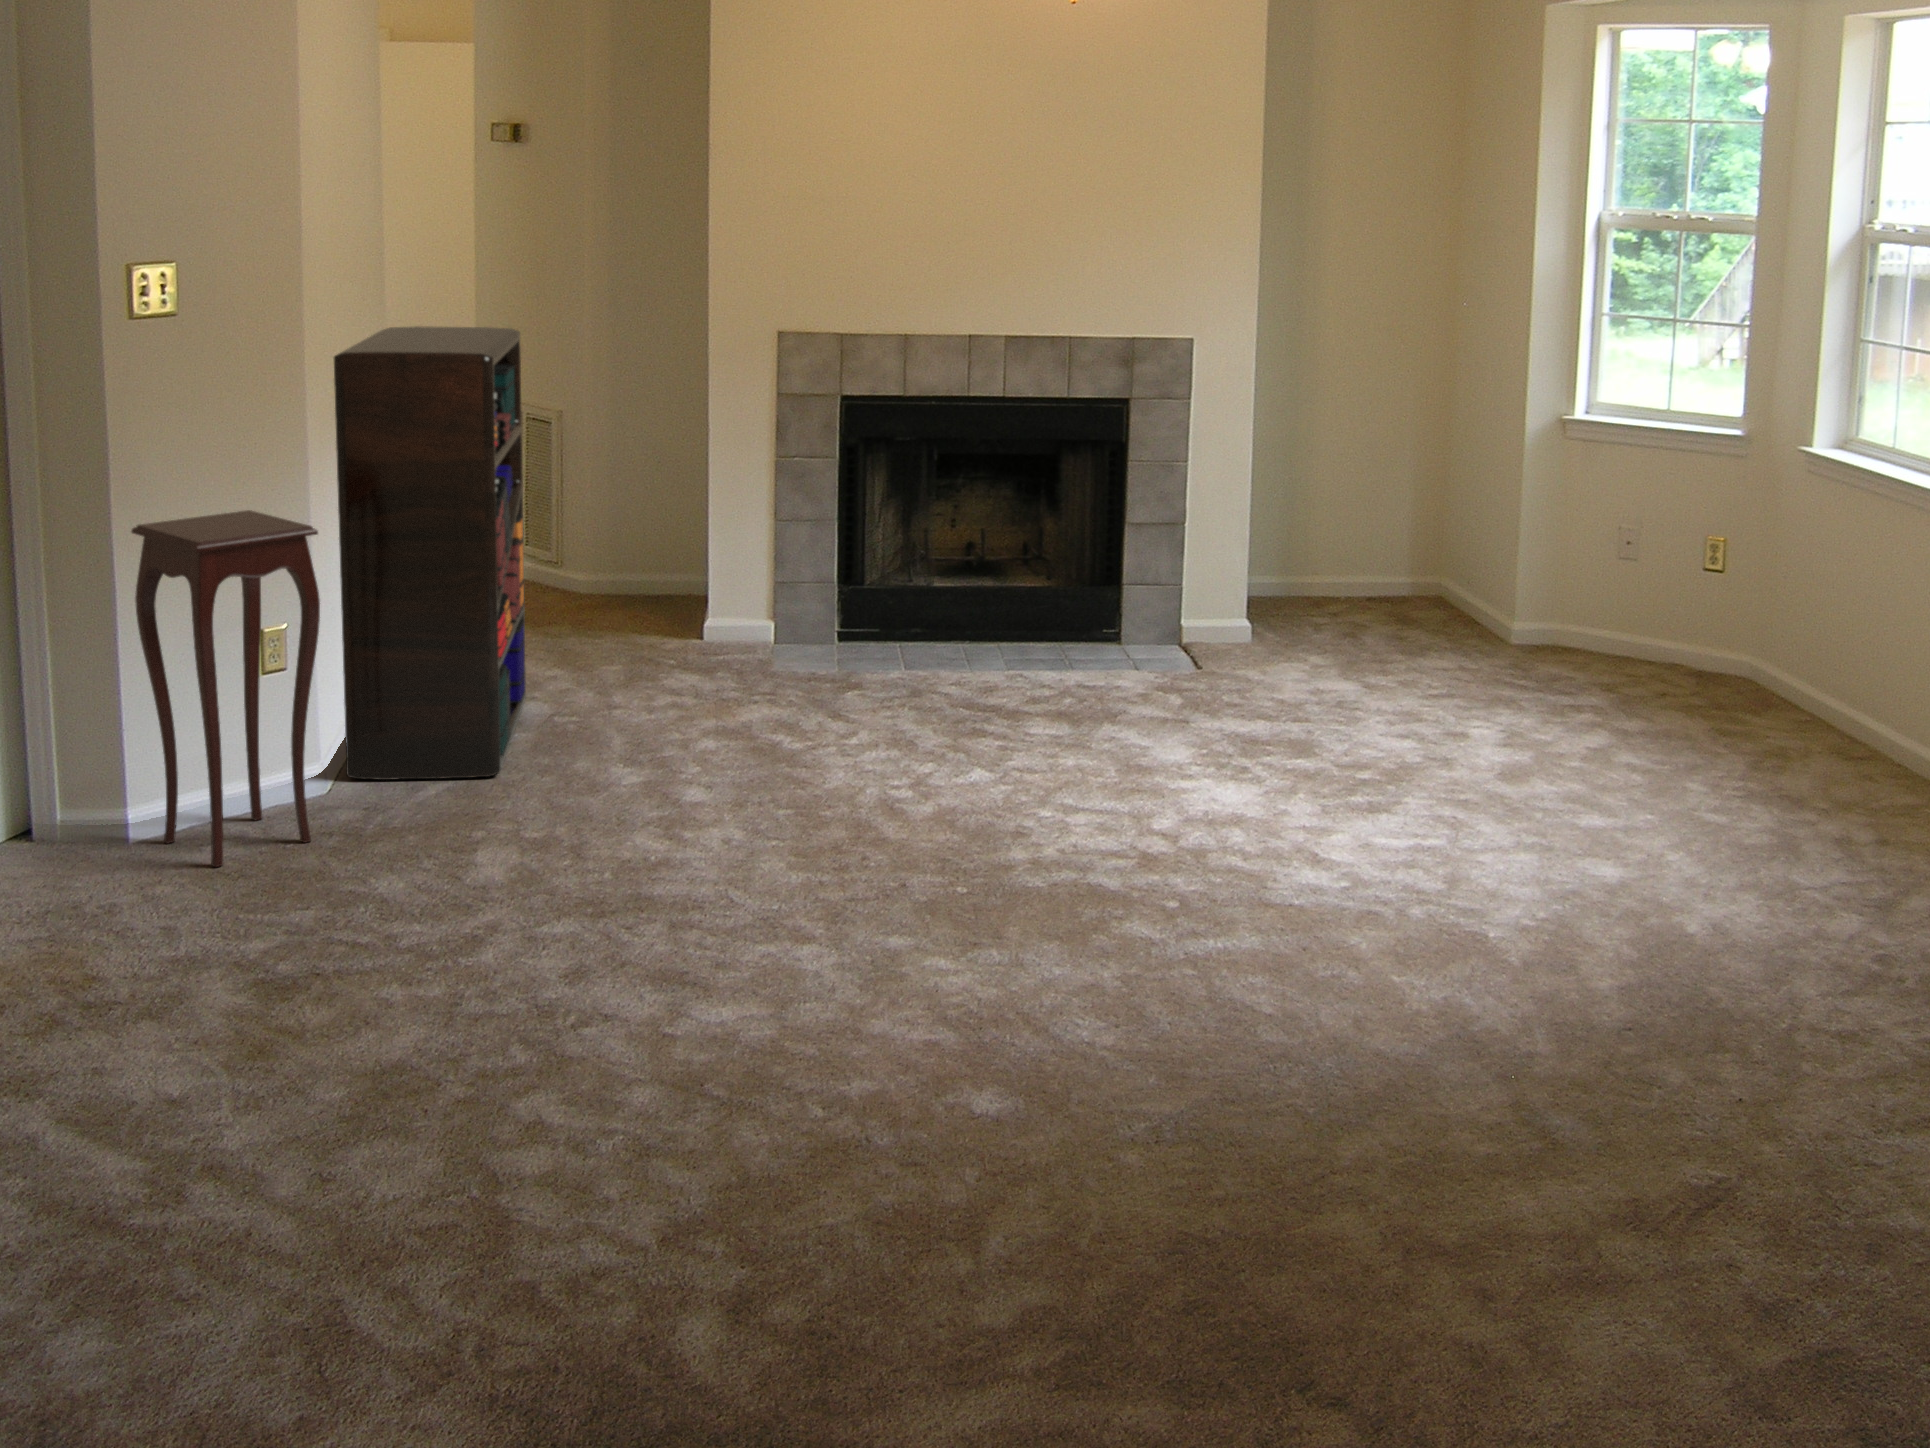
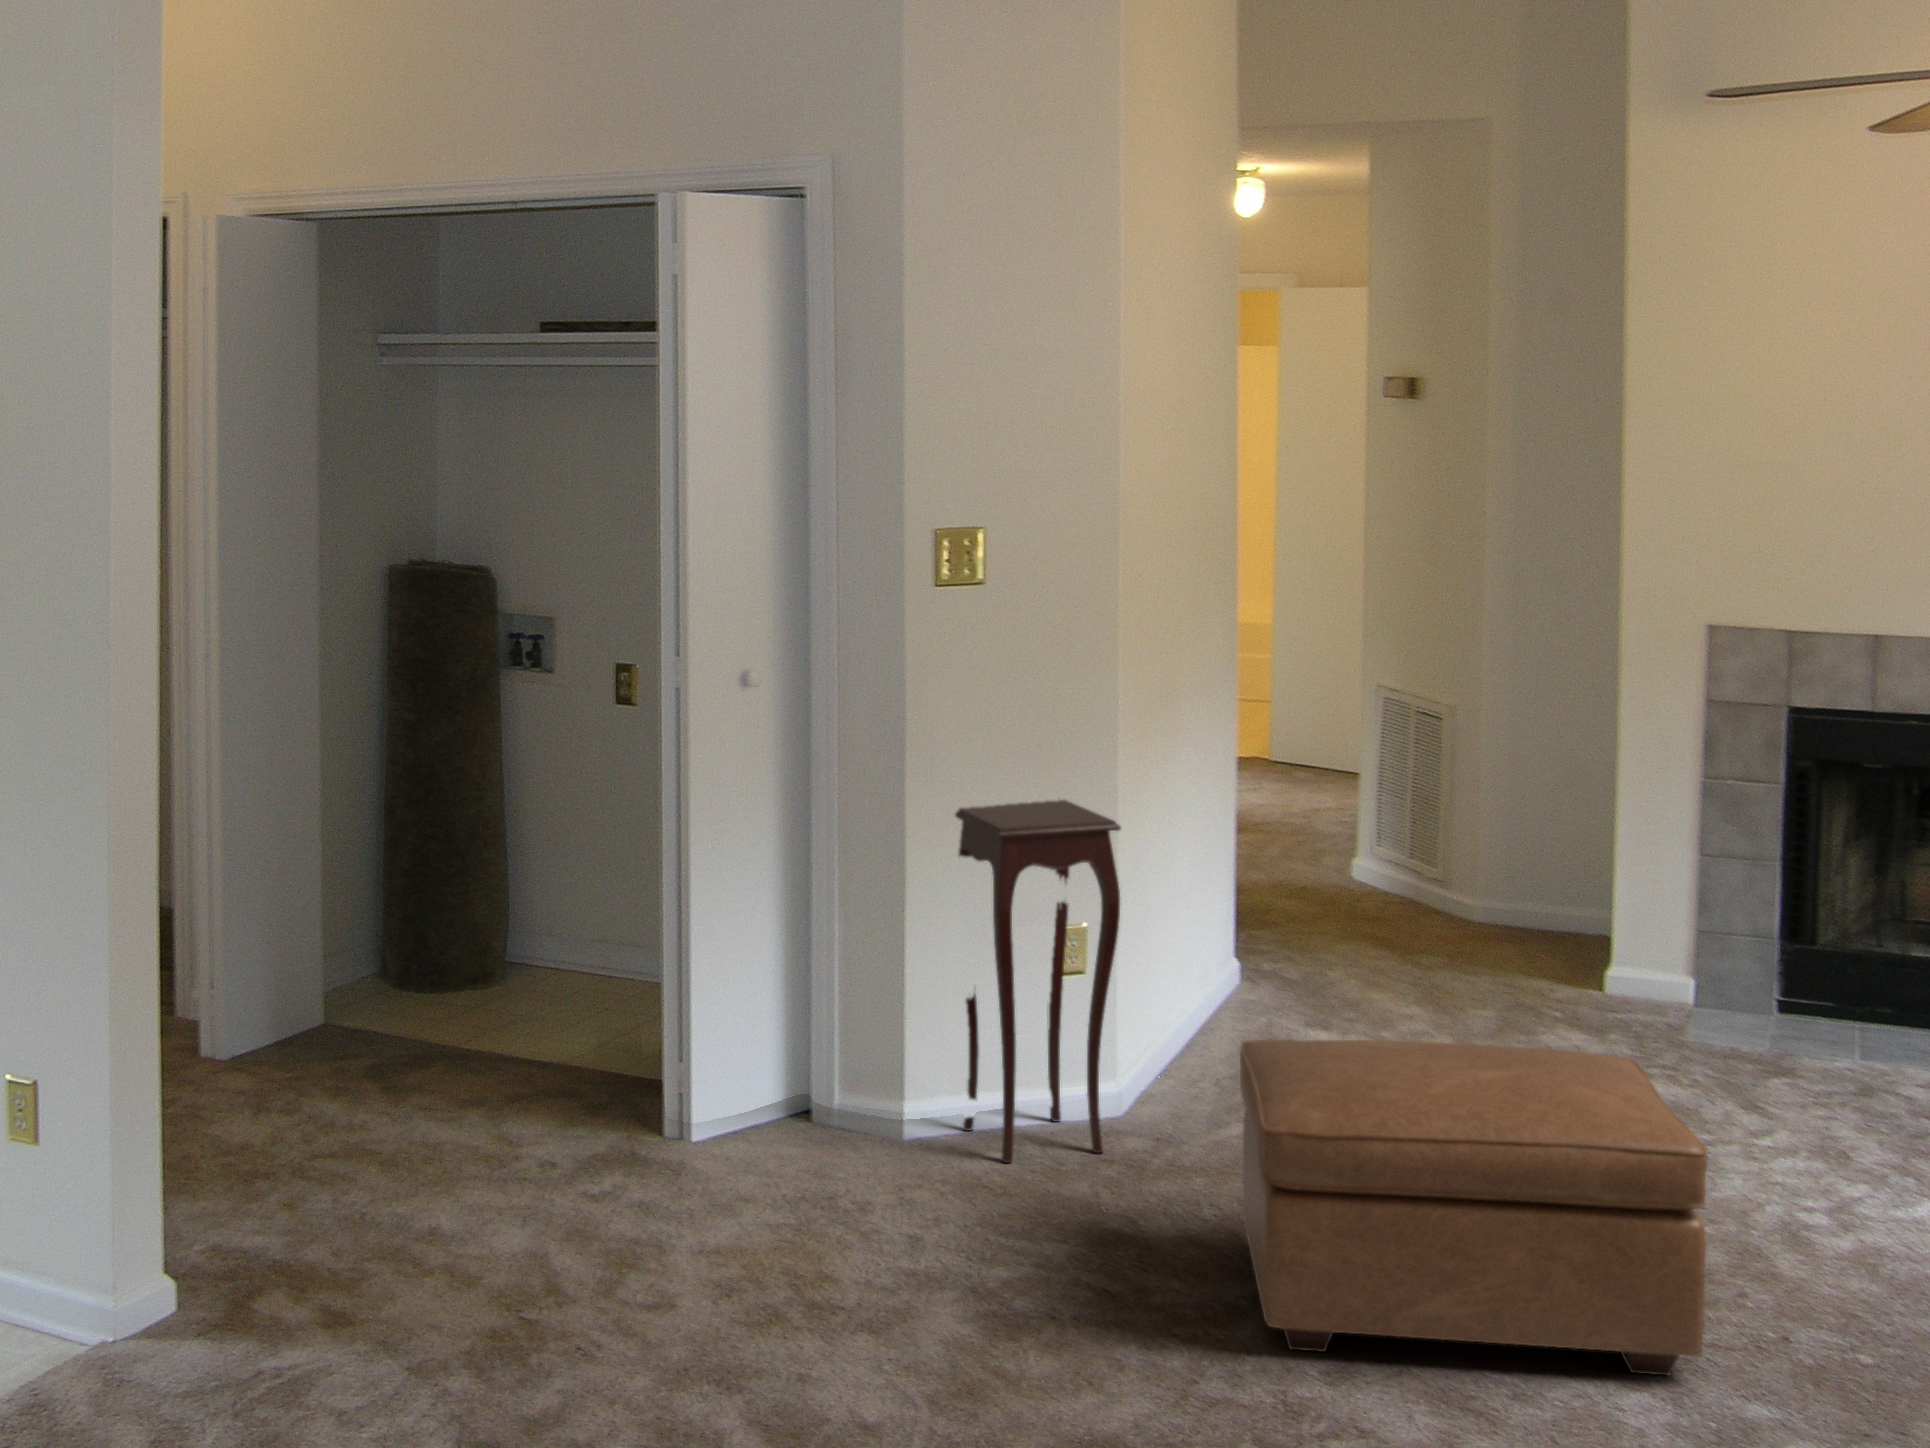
bookshelf: present [334,326,526,780] -> none [1154,611,1373,1115]
ottoman: none [457,685,865,985] -> present [1240,1040,1708,1375]

